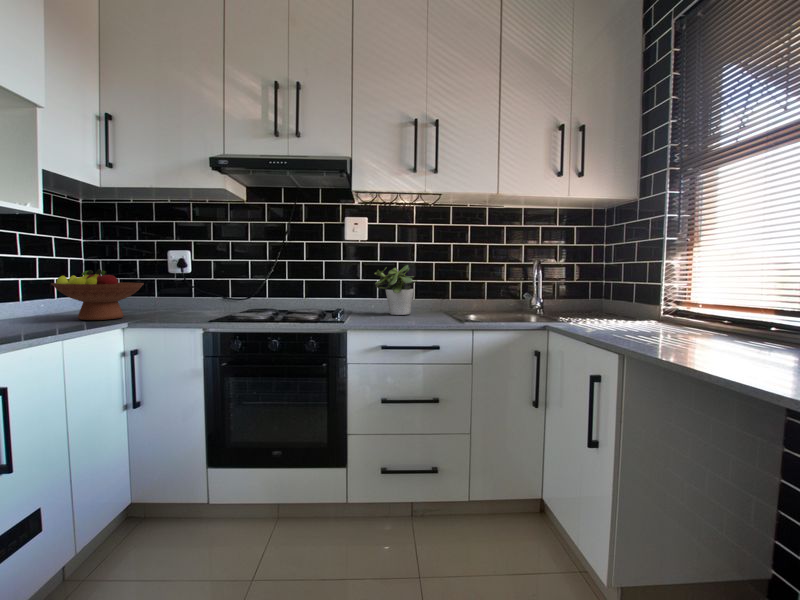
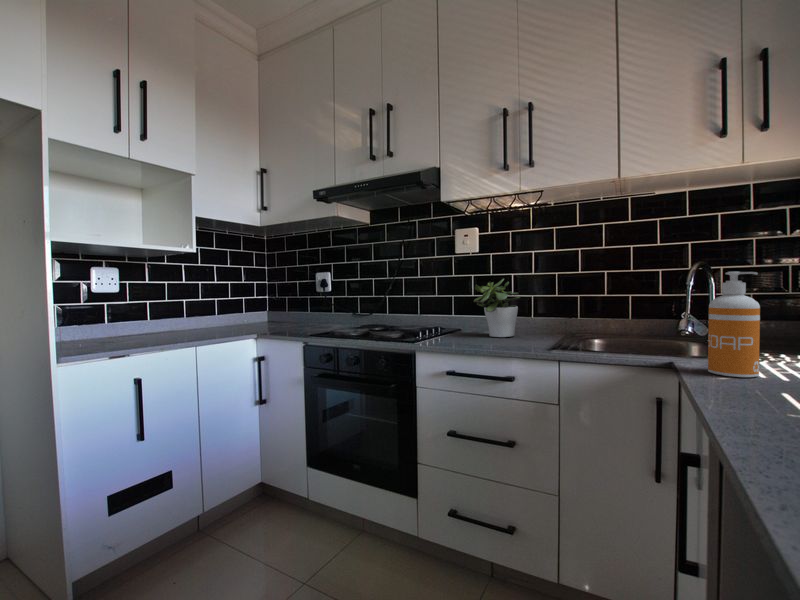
soap dispenser: none [580,266,609,331] -> present [708,272,760,377]
fruit bowl: present [51,269,144,320] -> none [221,291,283,330]

